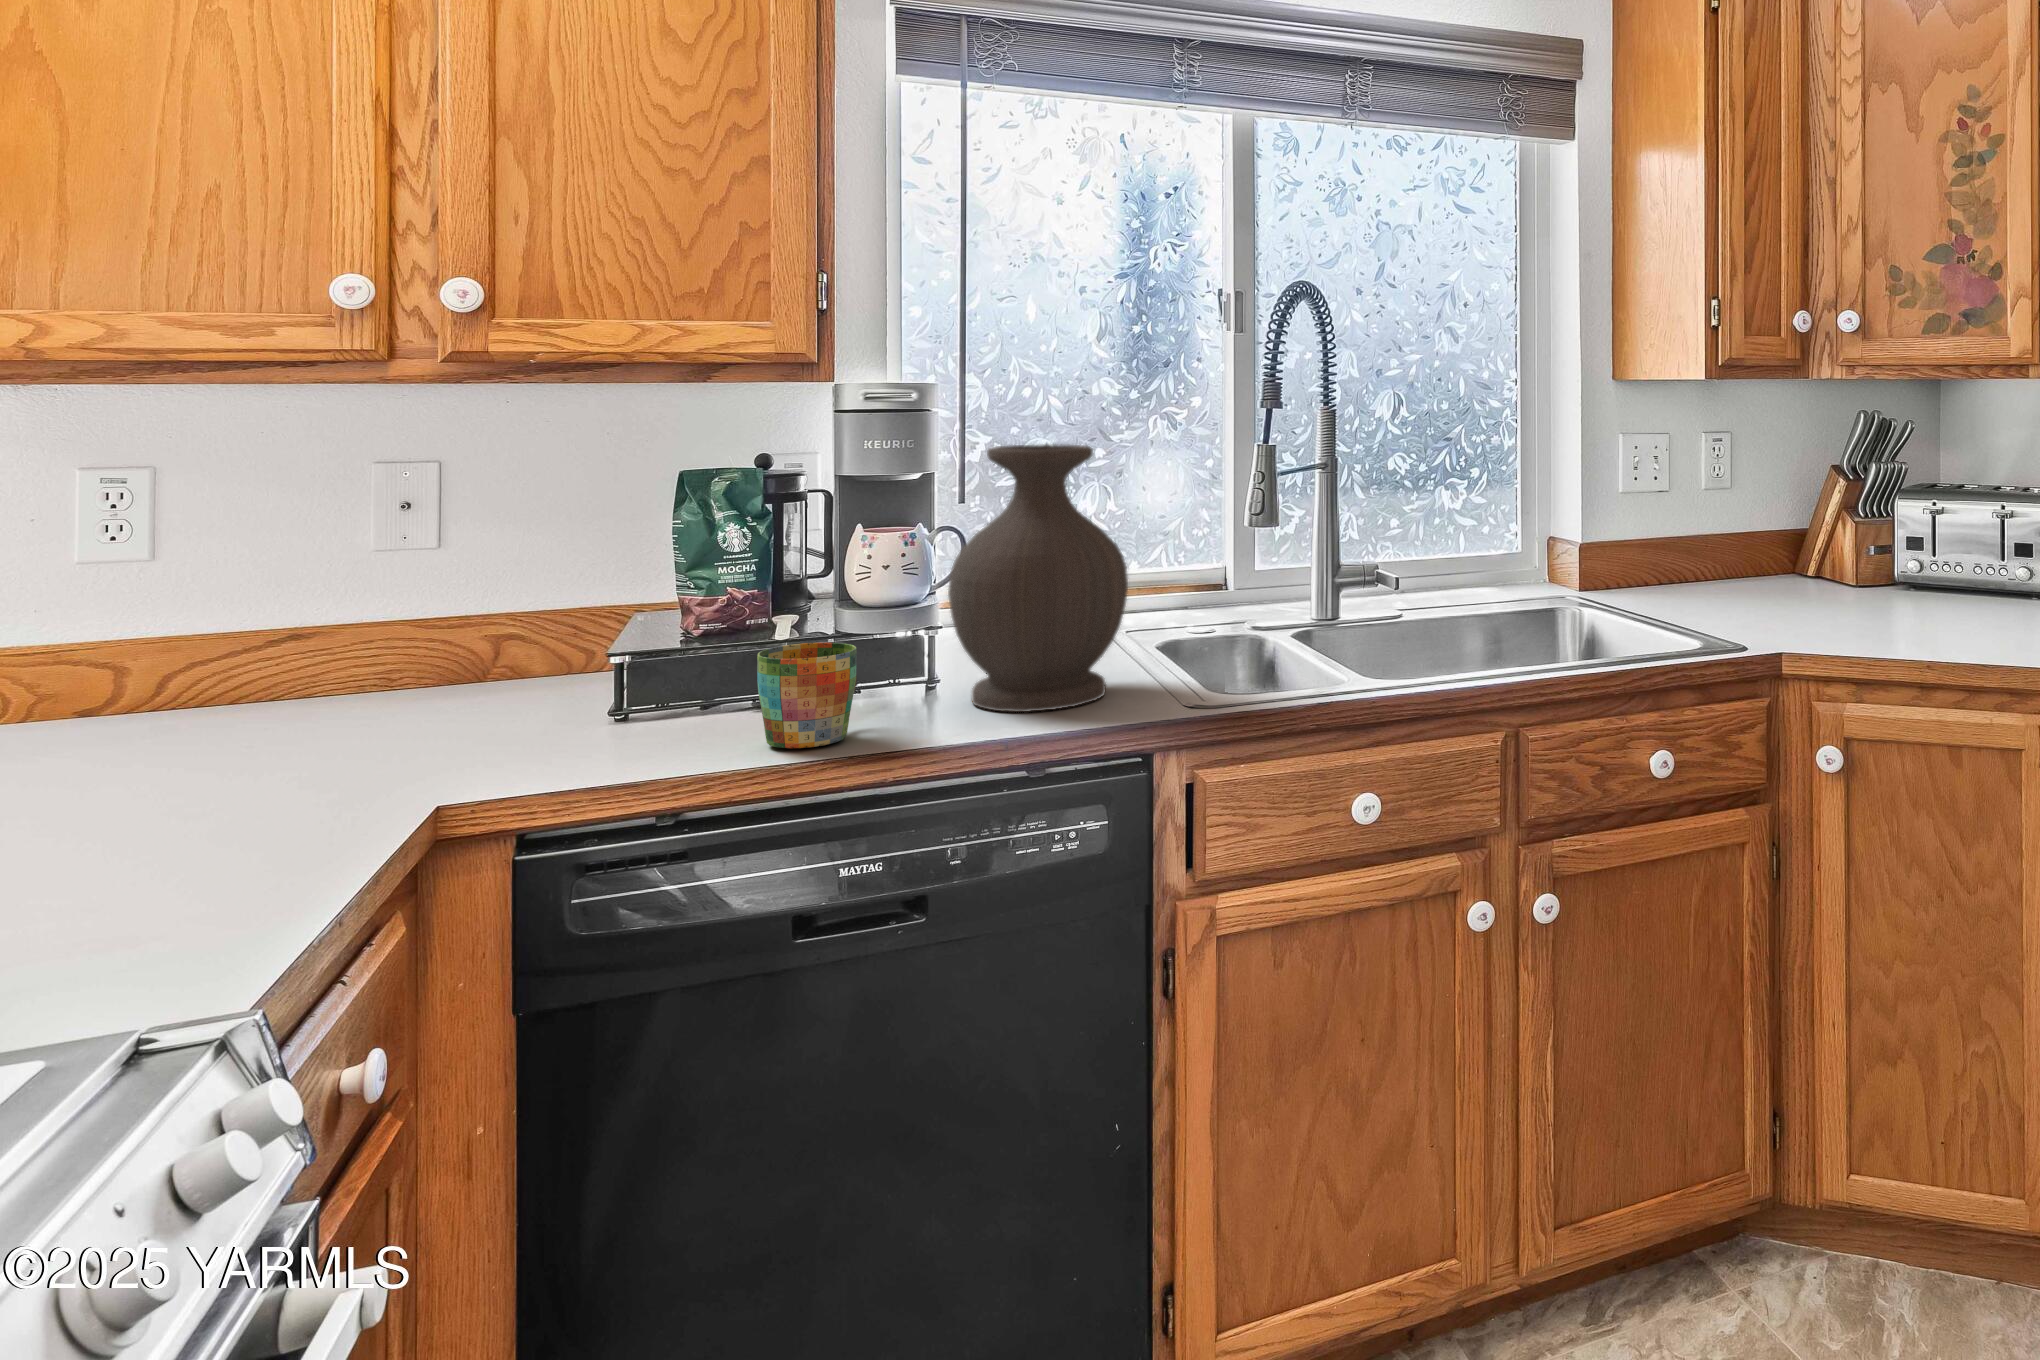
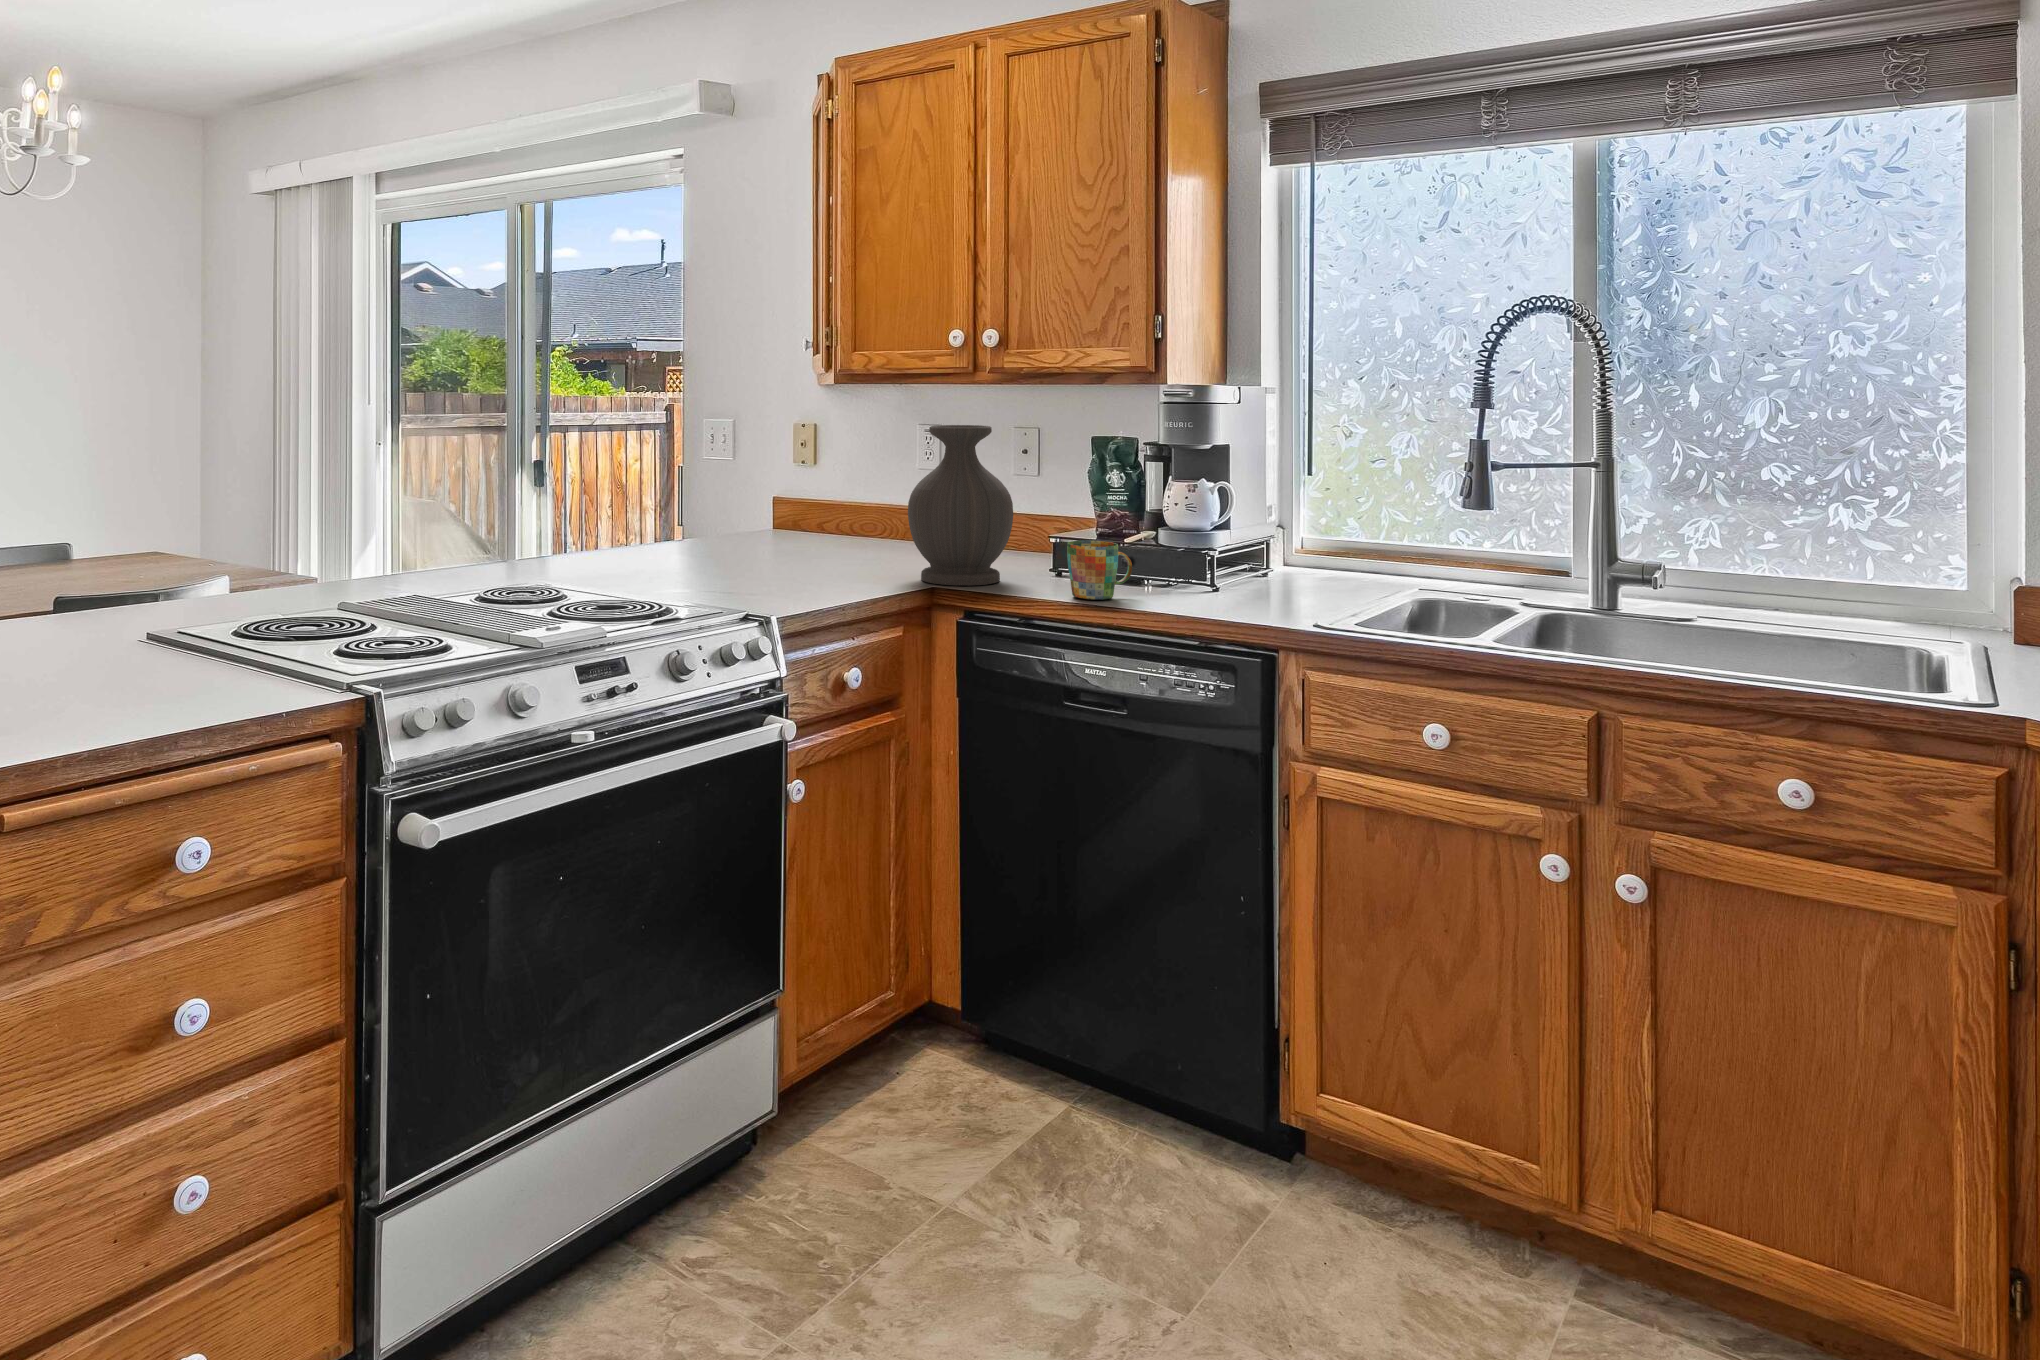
vase: present [948,444,1128,712] -> present [908,425,1013,585]

